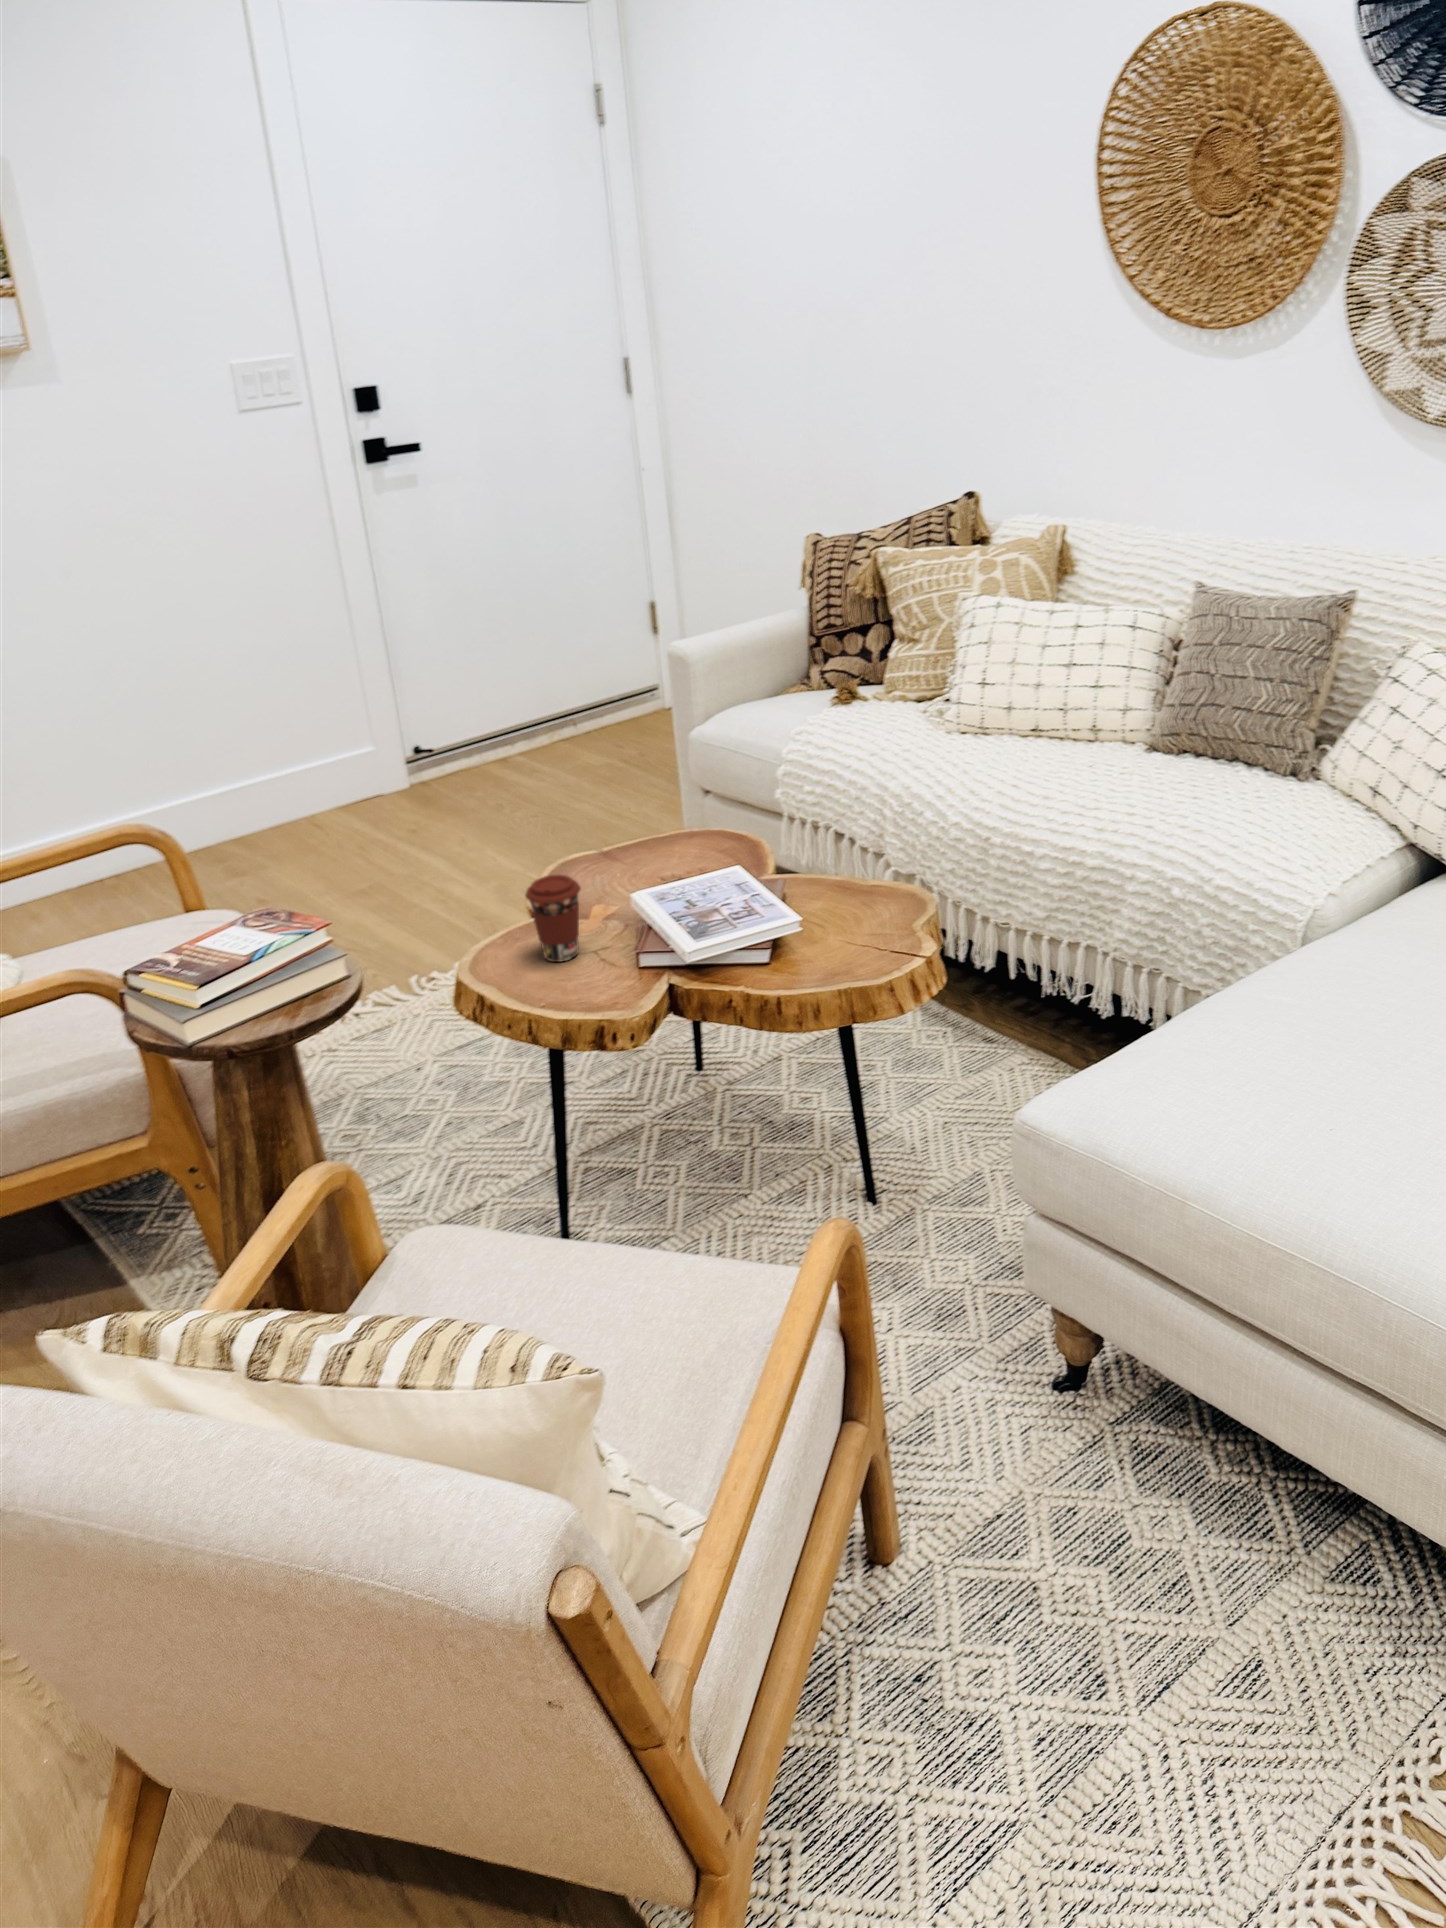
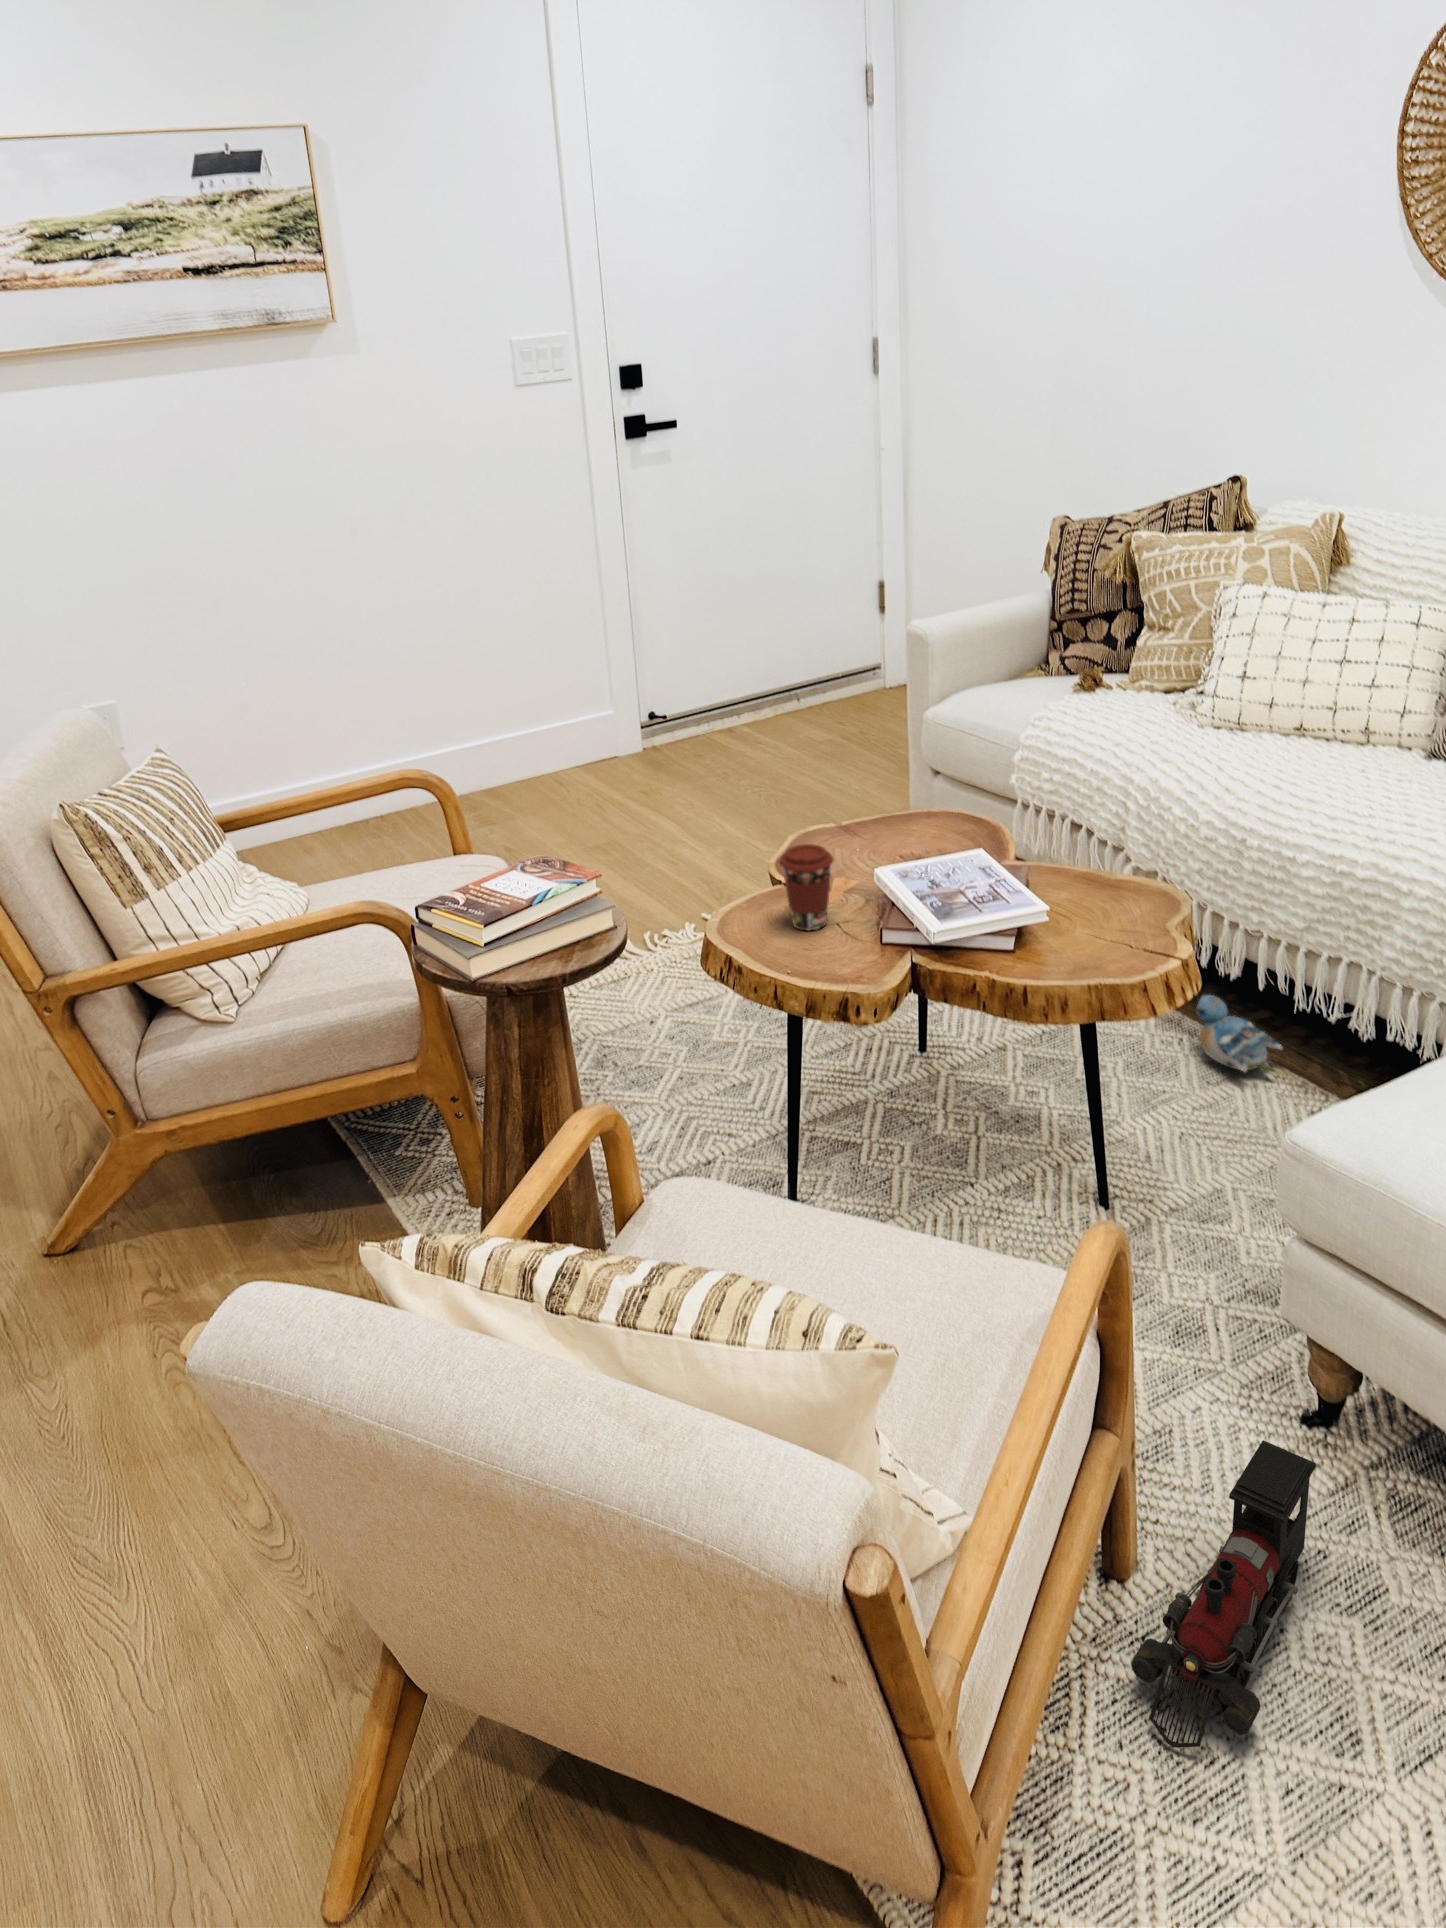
plush toy: none [957,990,1038,1063] -> present [1197,995,1282,1072]
toy train: none [893,1411,1058,1717] -> present [1131,1440,1316,1748]

